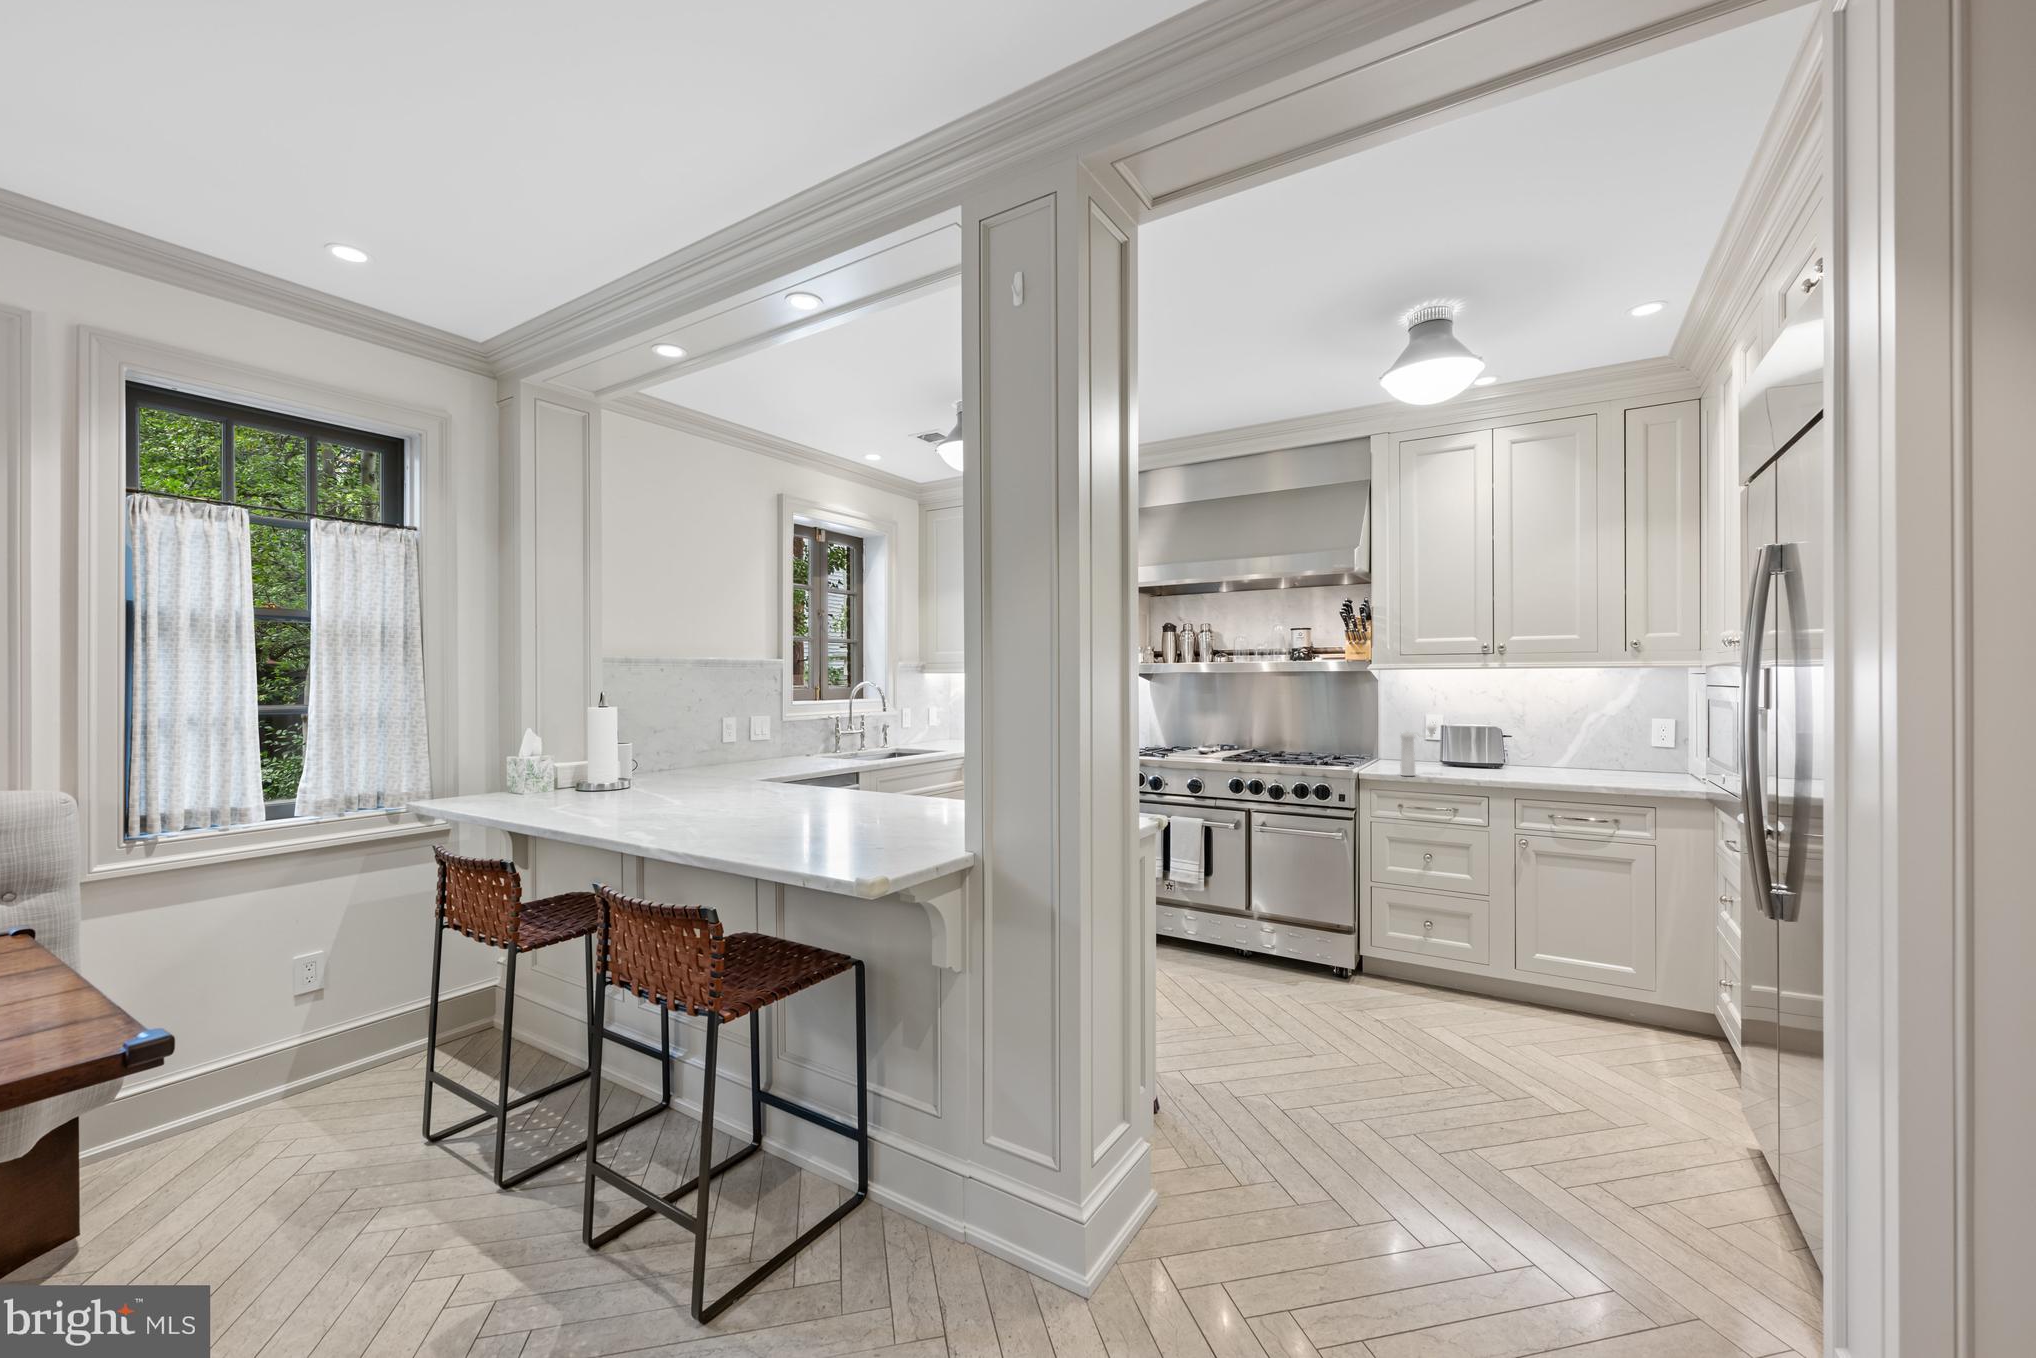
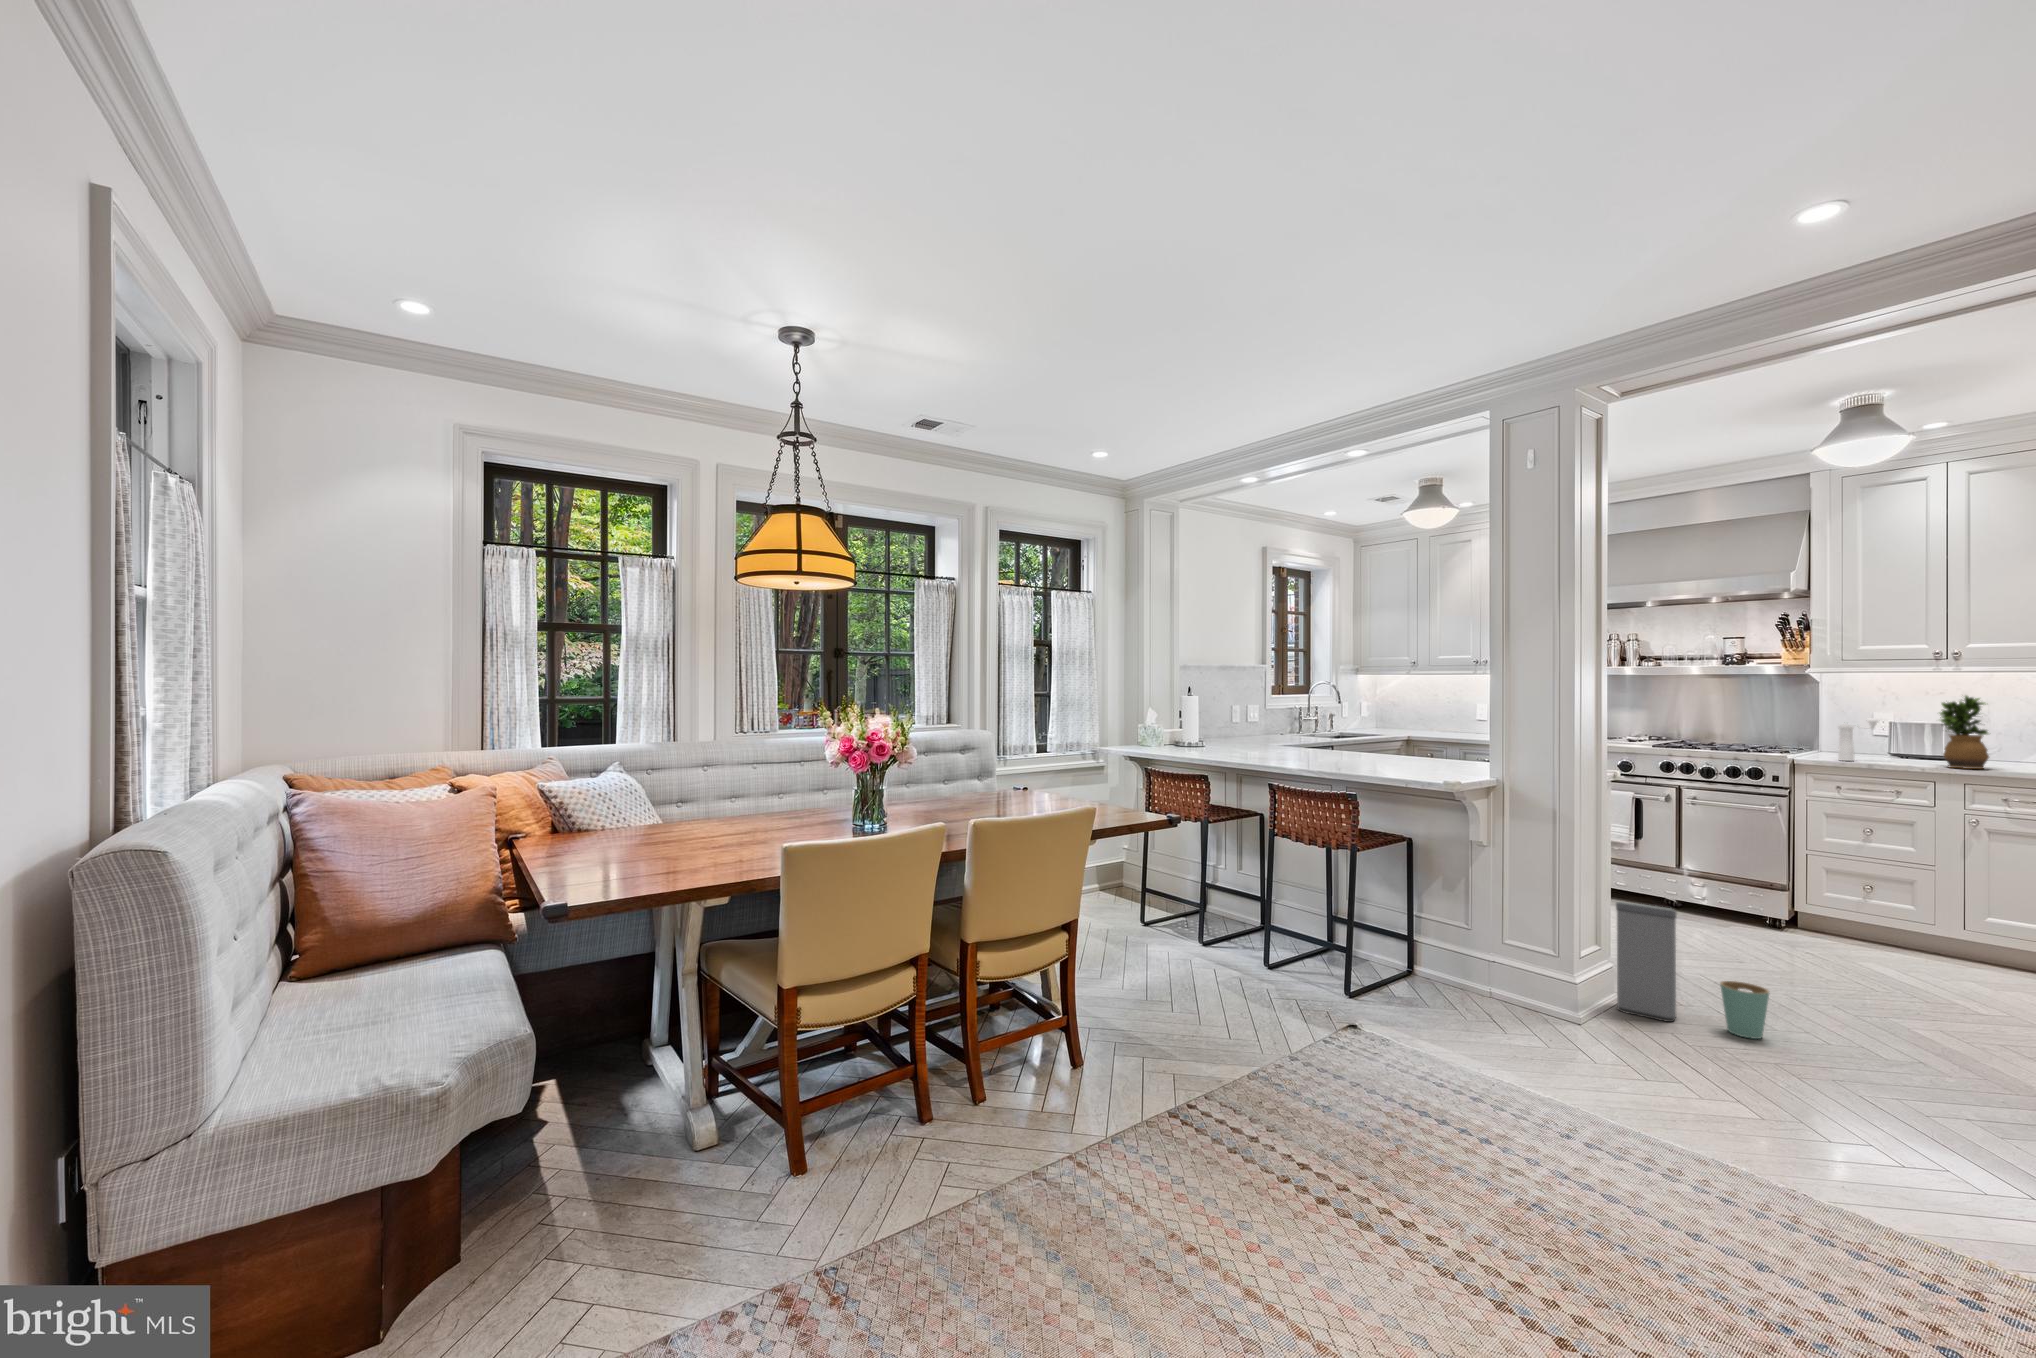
potted plant: none [1490,697,1539,784] -> present [1940,696,1989,769]
trash can: none [1150,1052,1348,1271] -> present [1616,901,1769,1039]

